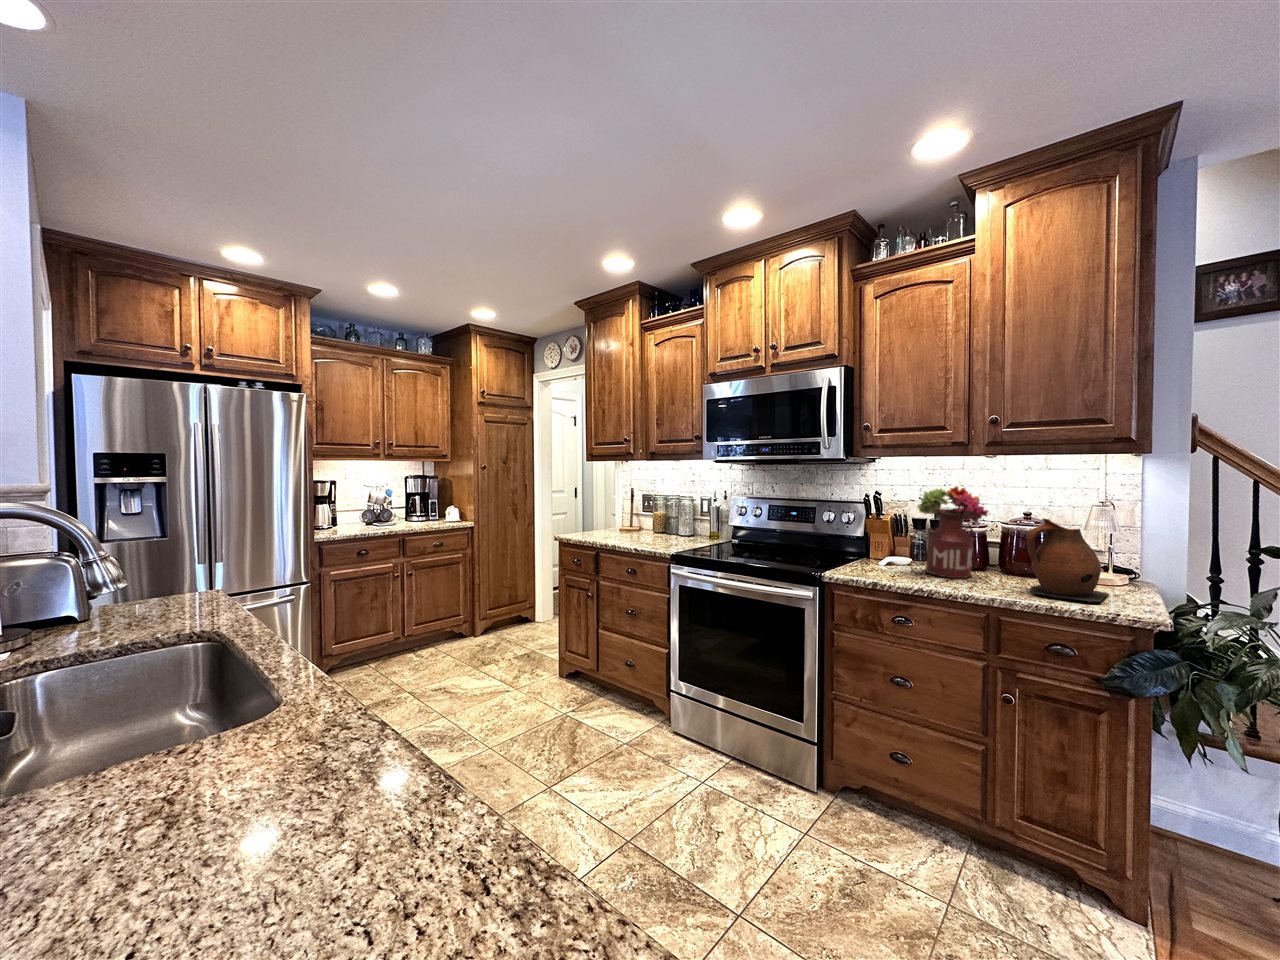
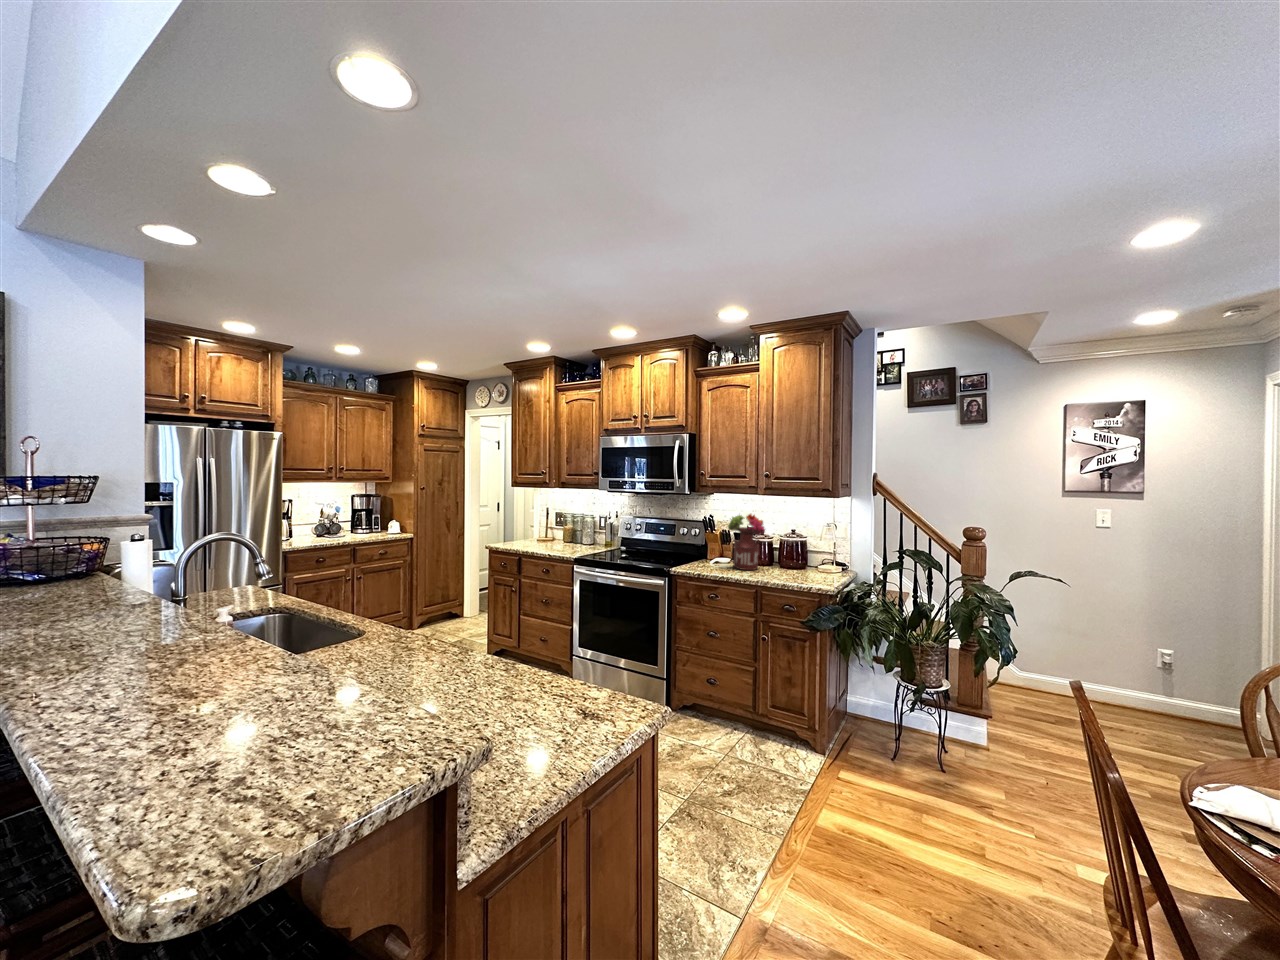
ceramic pitcher: present [1026,518,1109,603] -> none [779,534,820,582]

